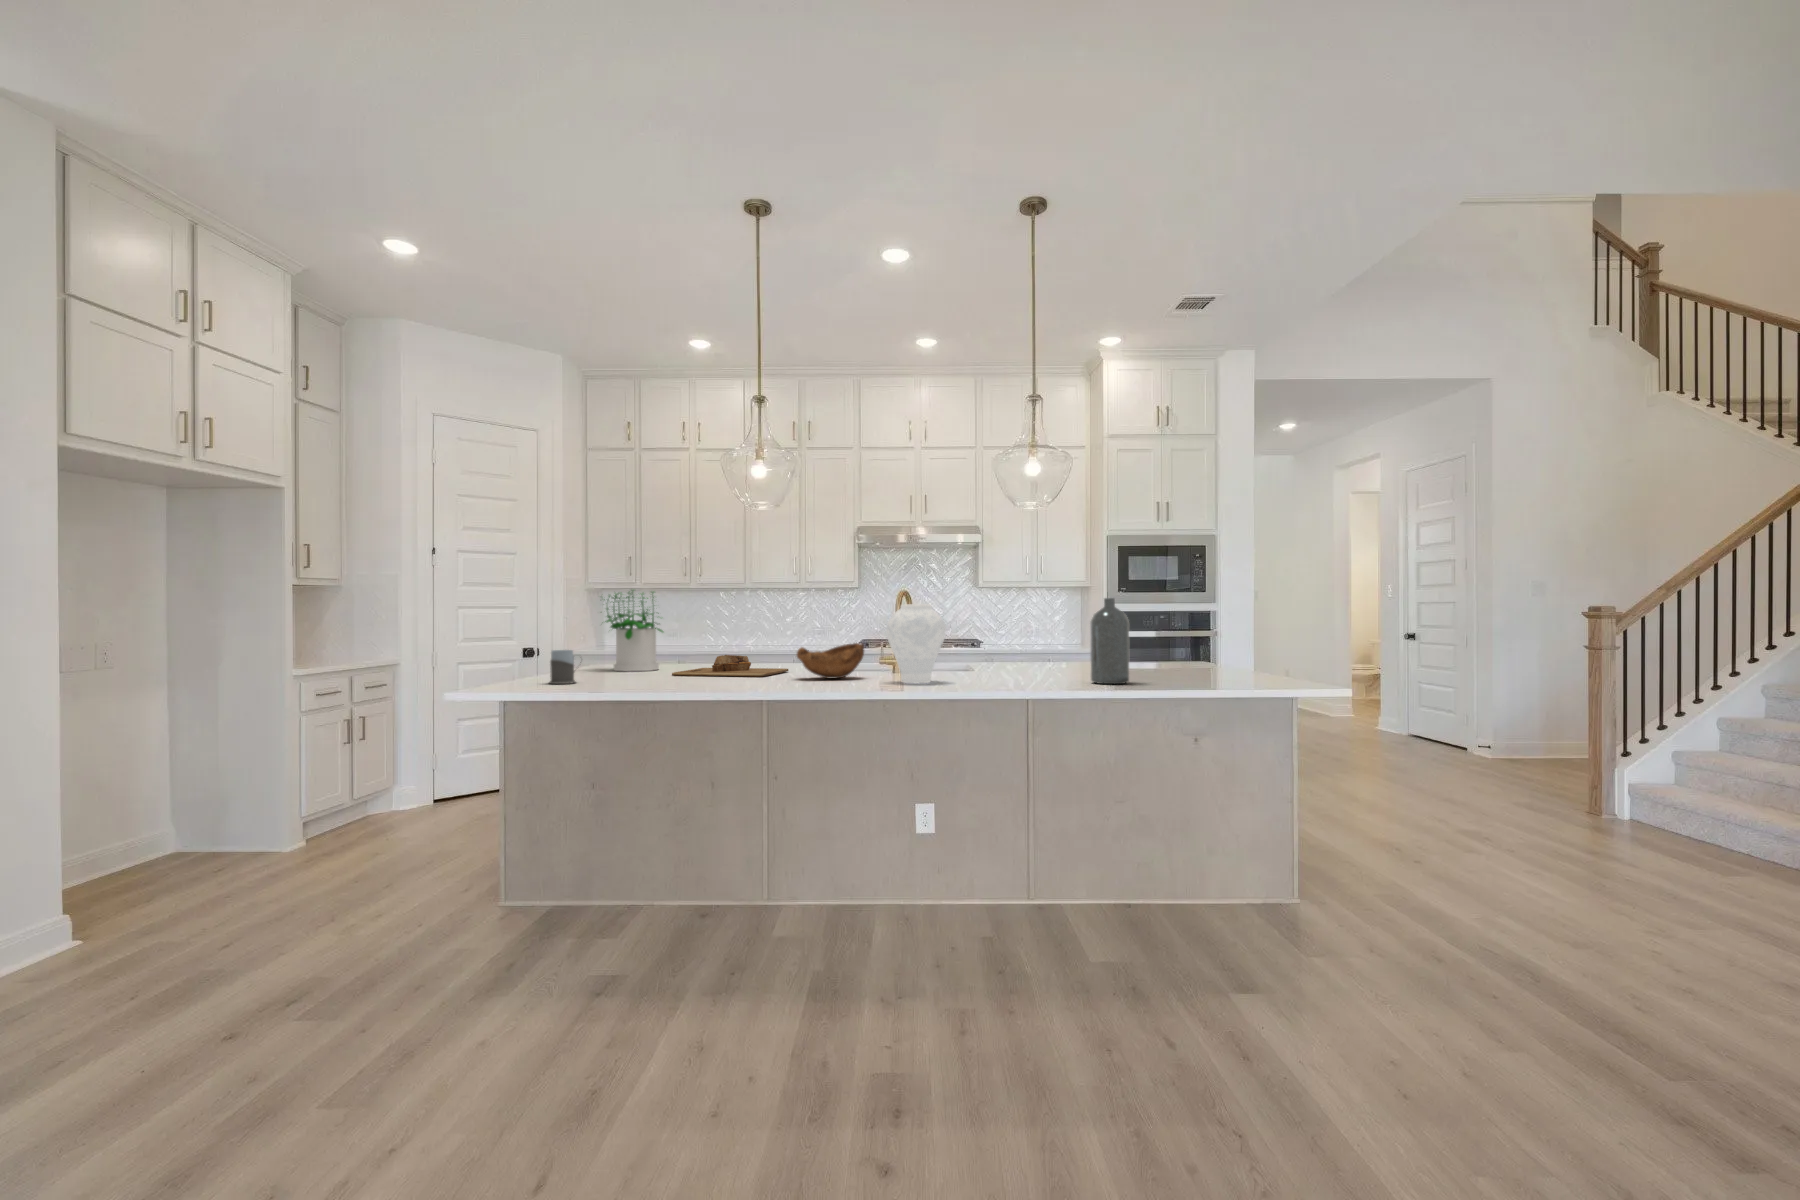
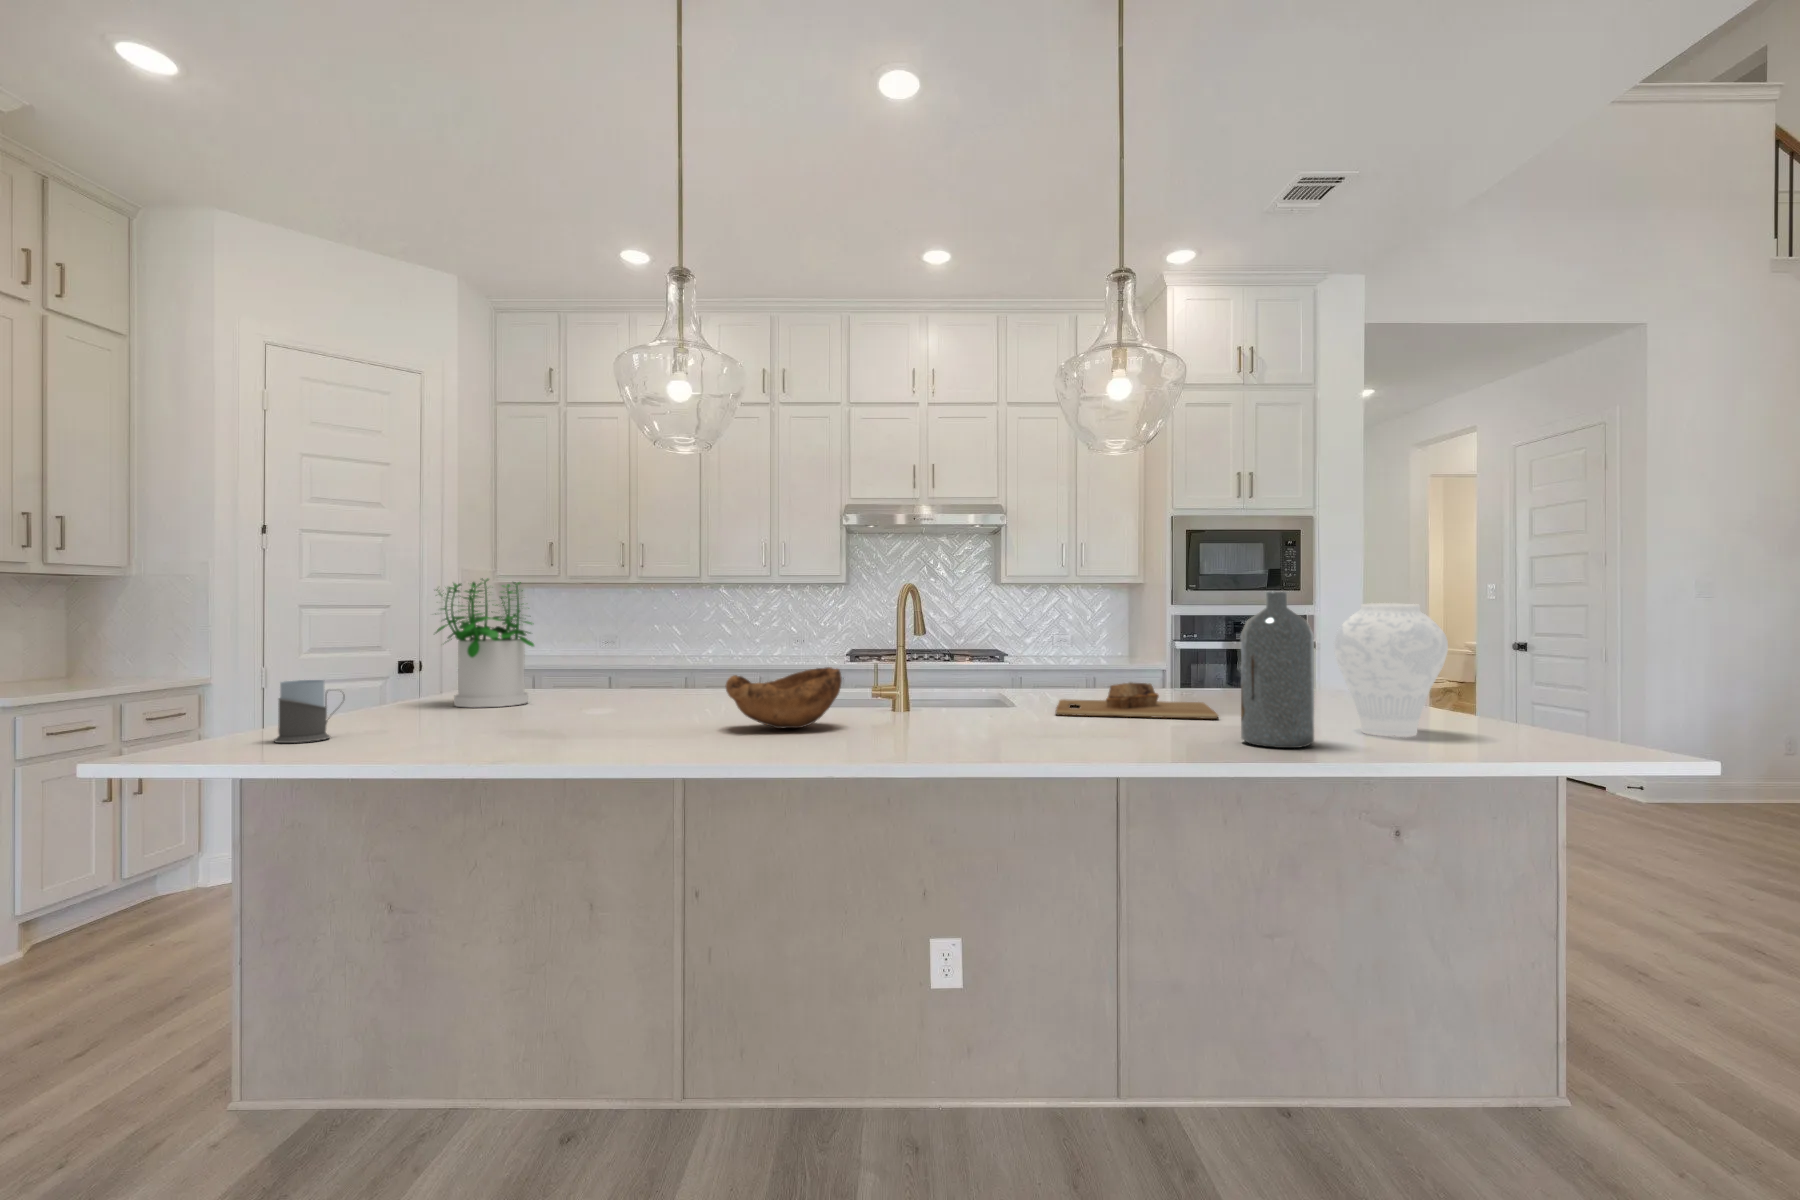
vase: present [886,604,946,683] -> present [1334,603,1448,737]
cutting board: present [672,655,788,677] -> present [1056,682,1218,719]

